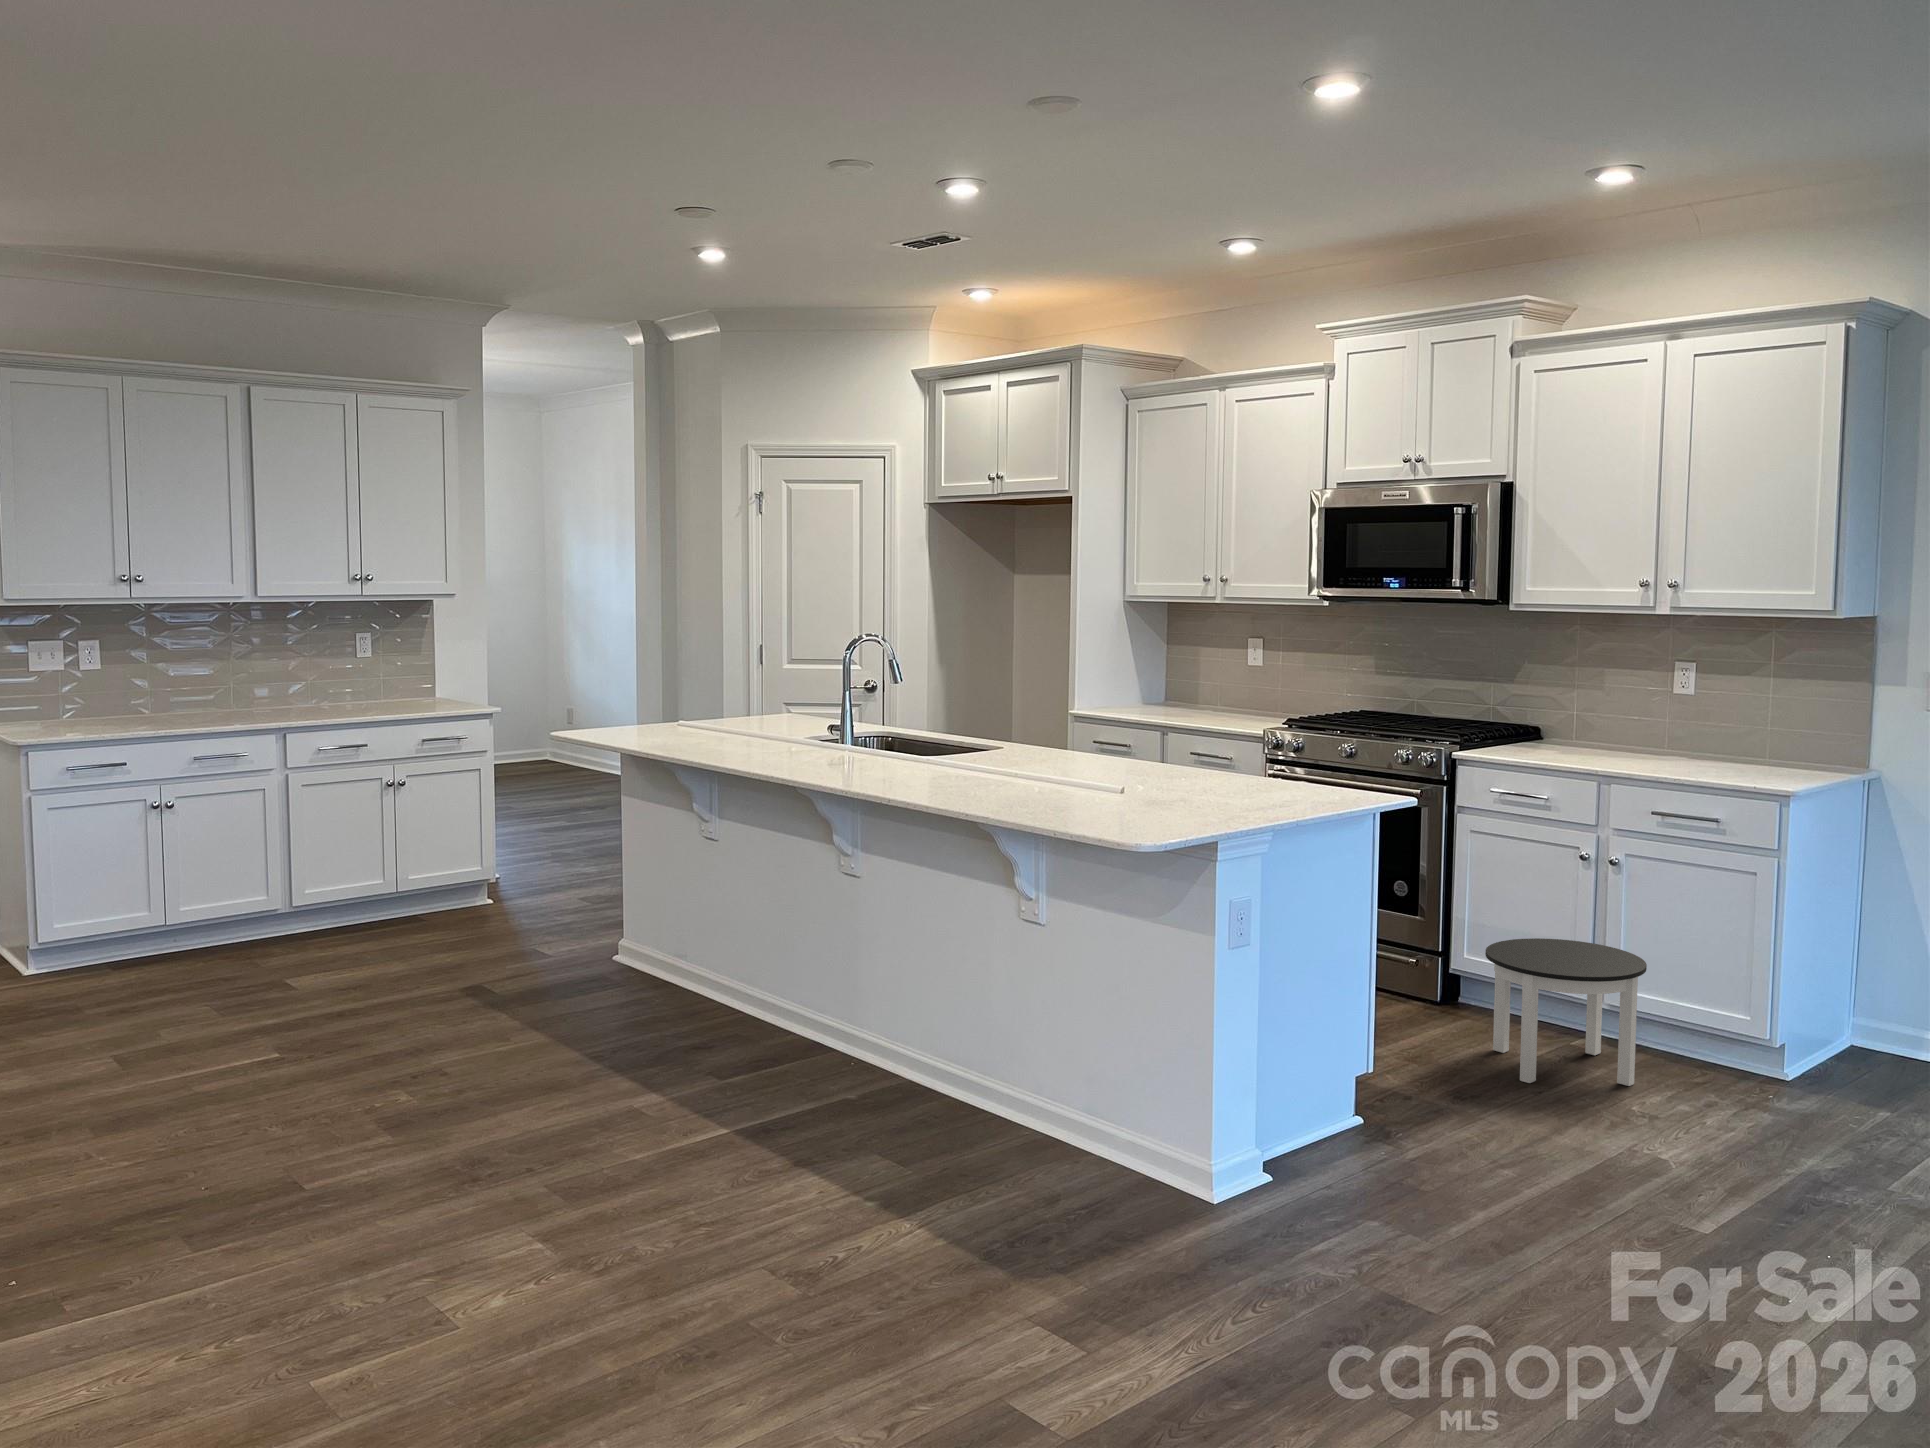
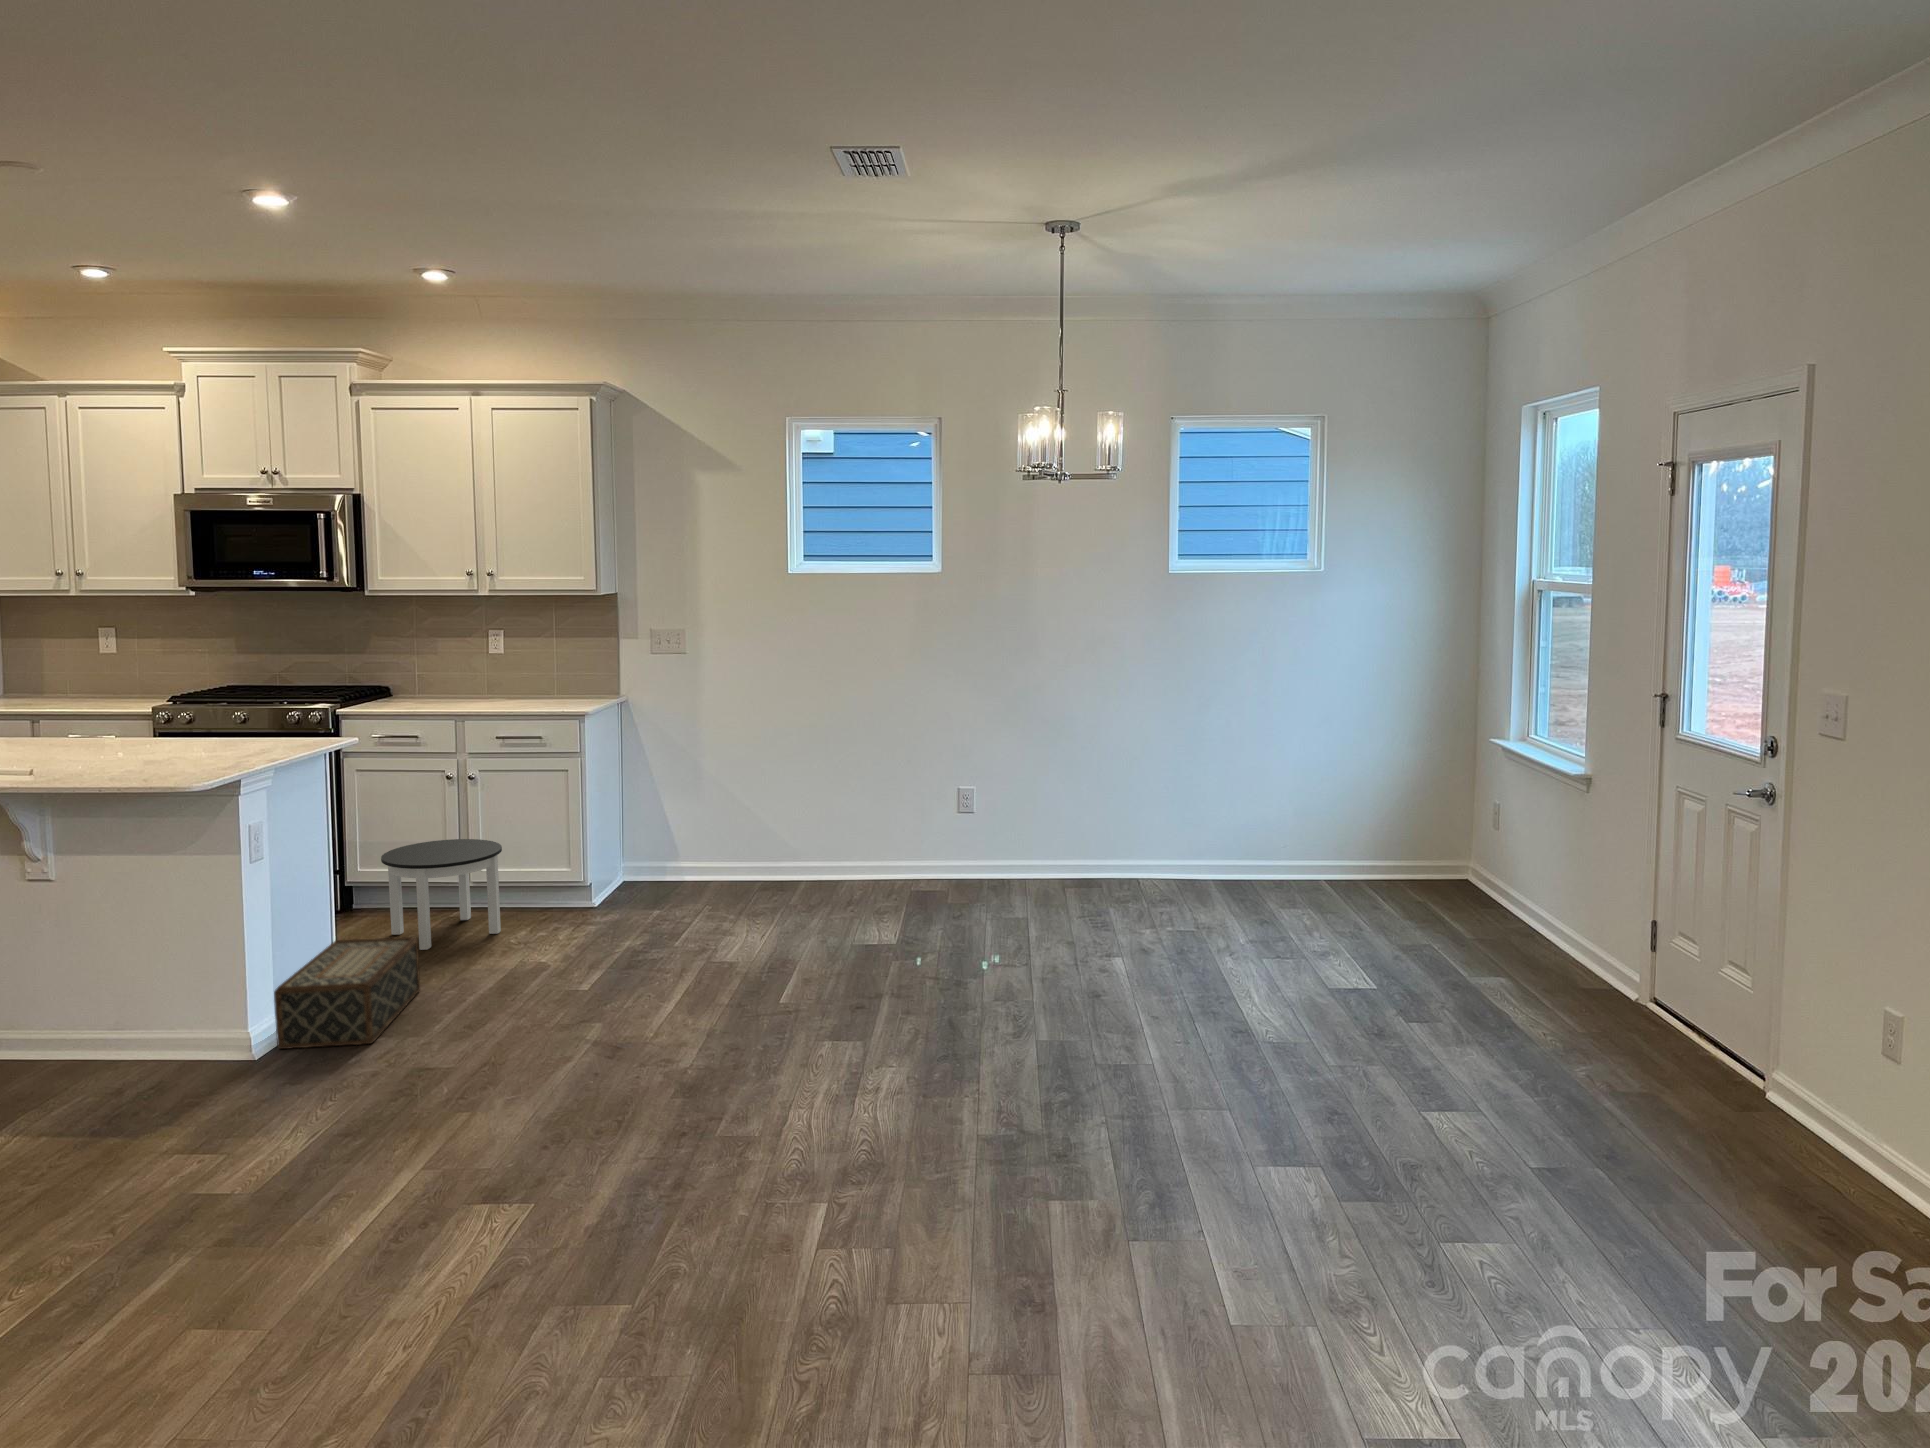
woven basket: none [1316,1045,1503,1193] -> present [274,937,420,1049]

